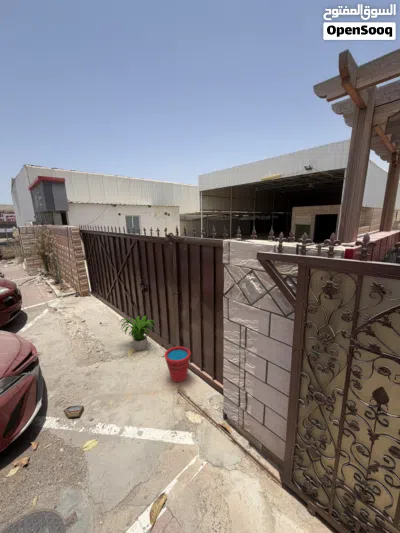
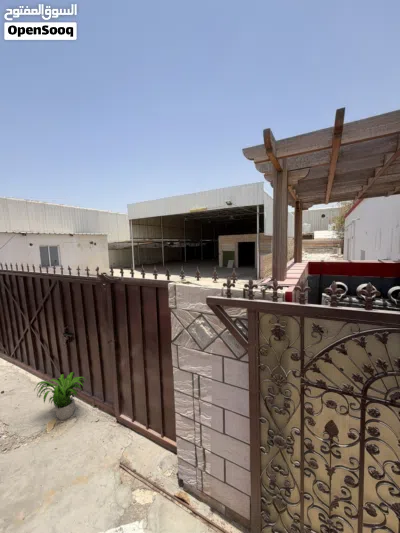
bucket: present [165,346,191,382] -> none [100,405,133,452]

